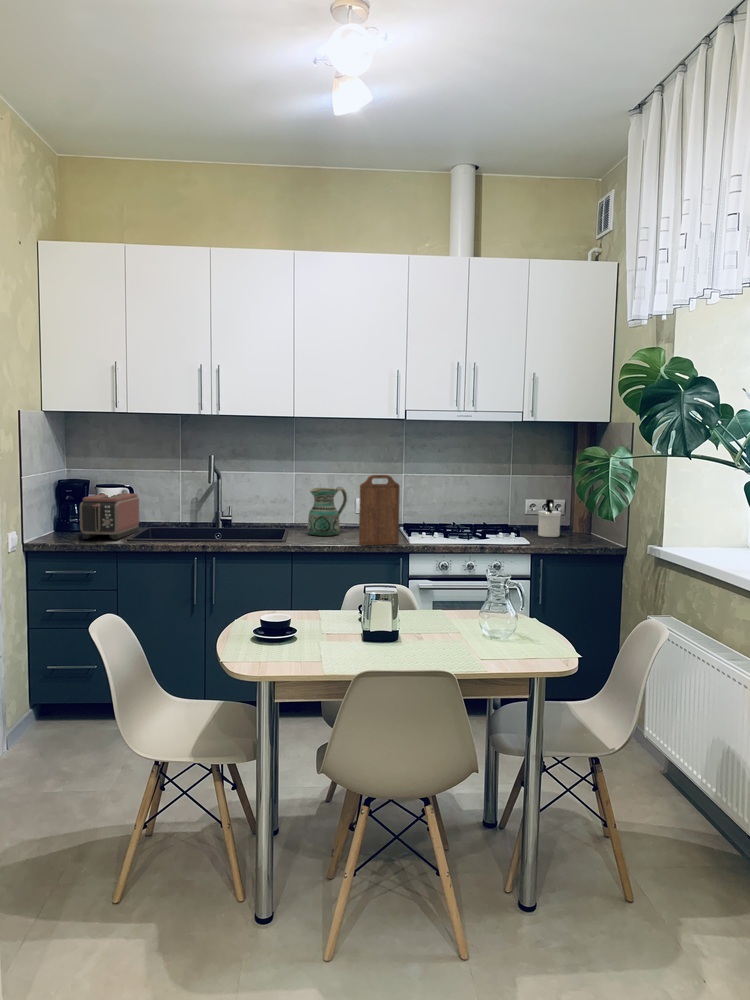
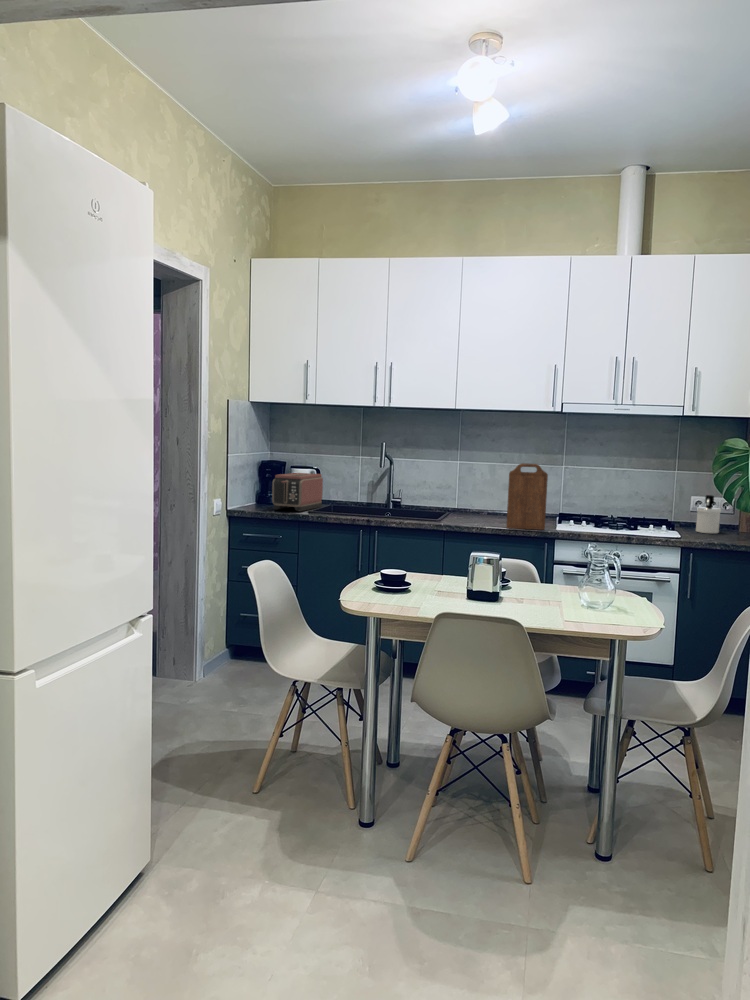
ceramic pitcher: present [308,487,347,536] -> none [466,475,505,519]

